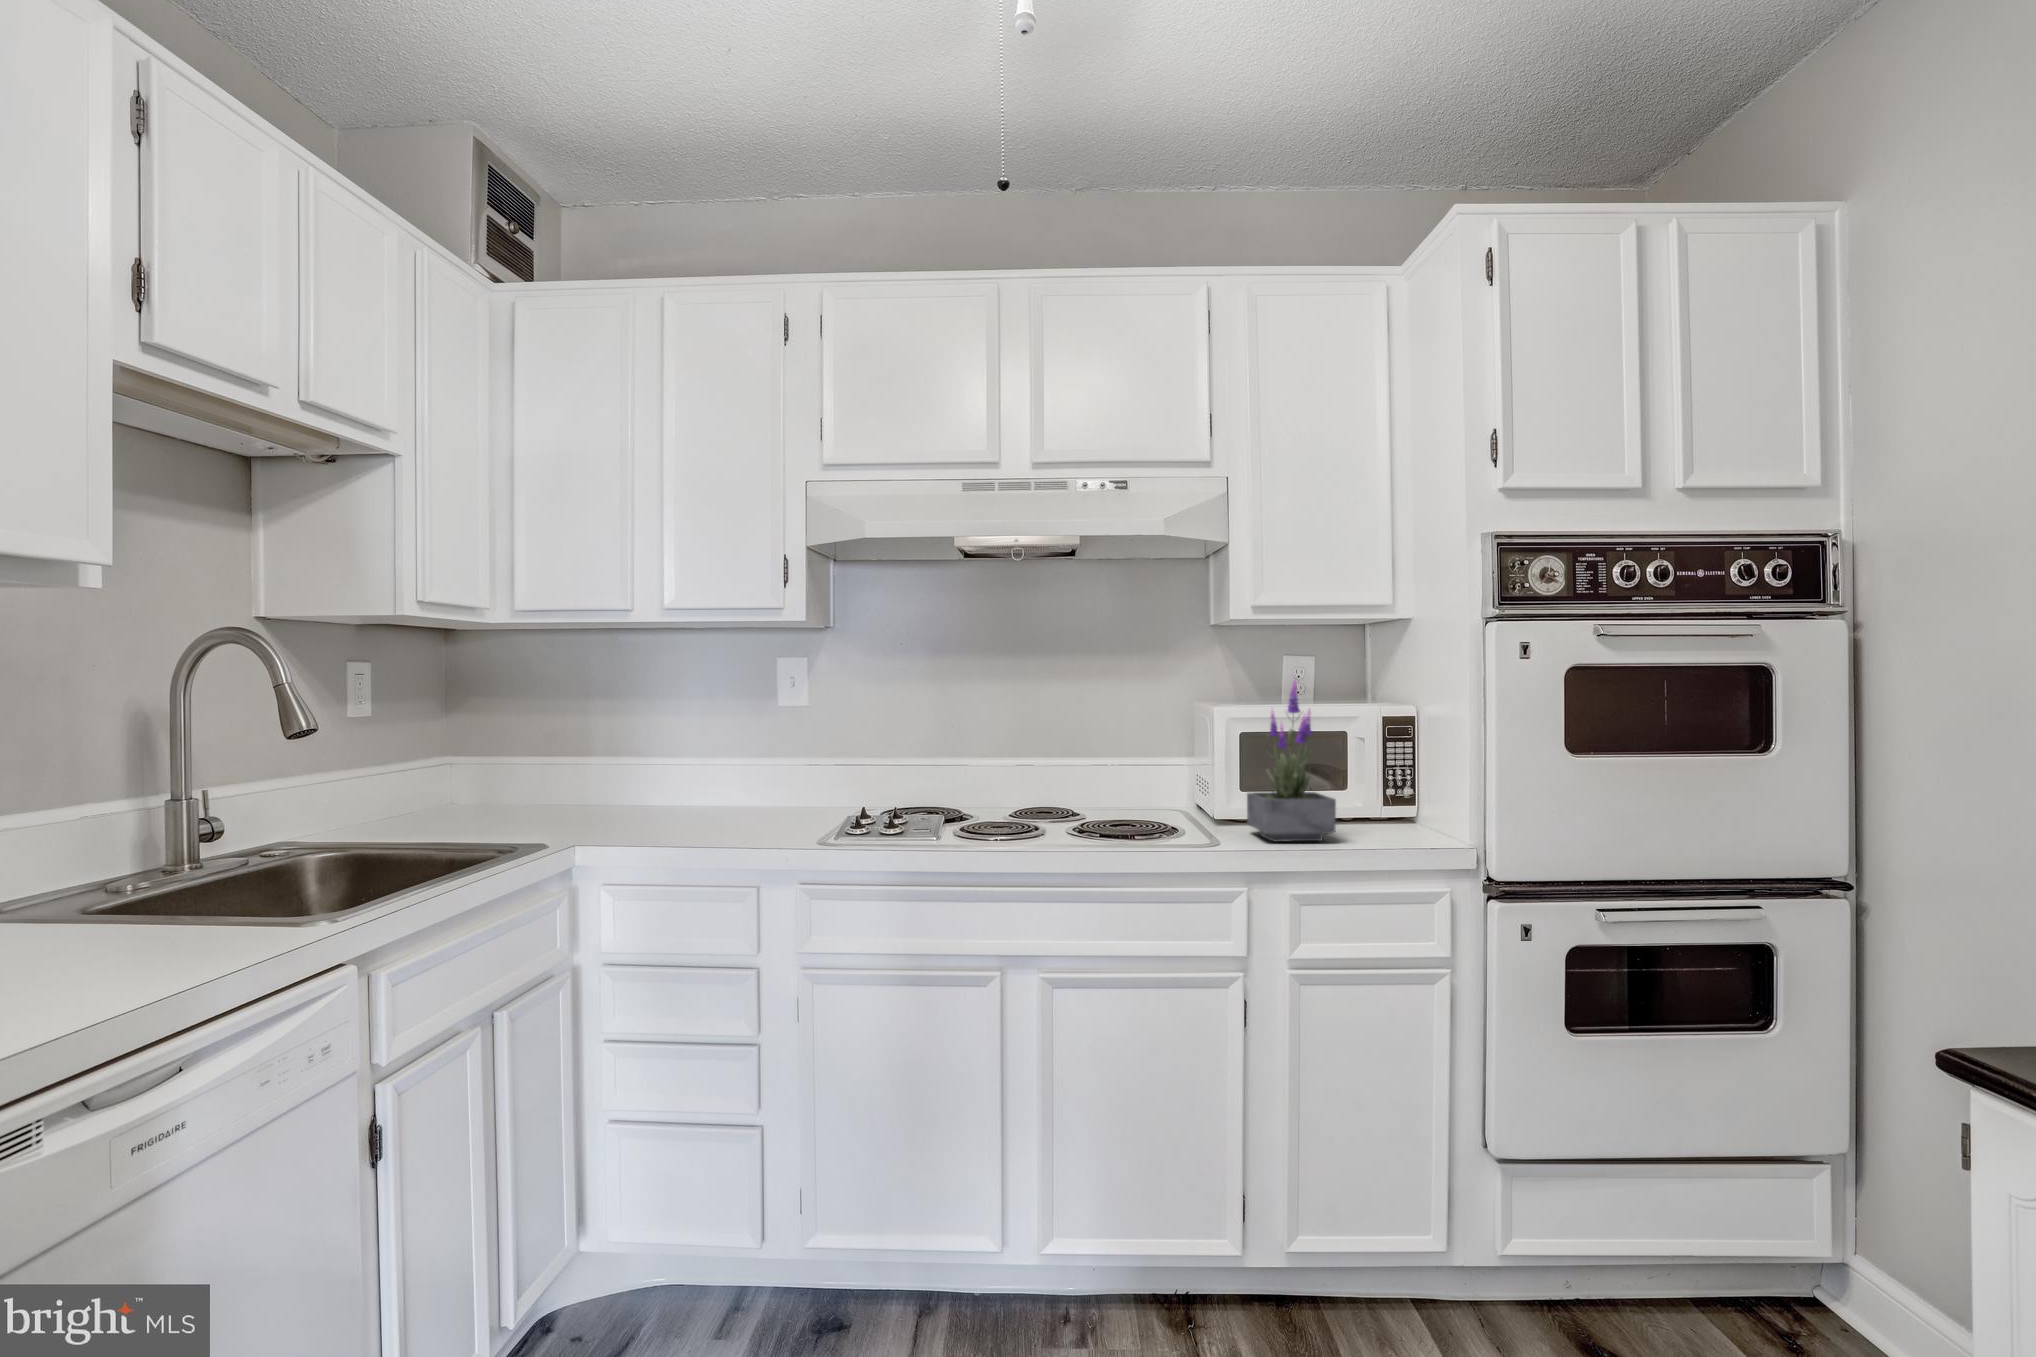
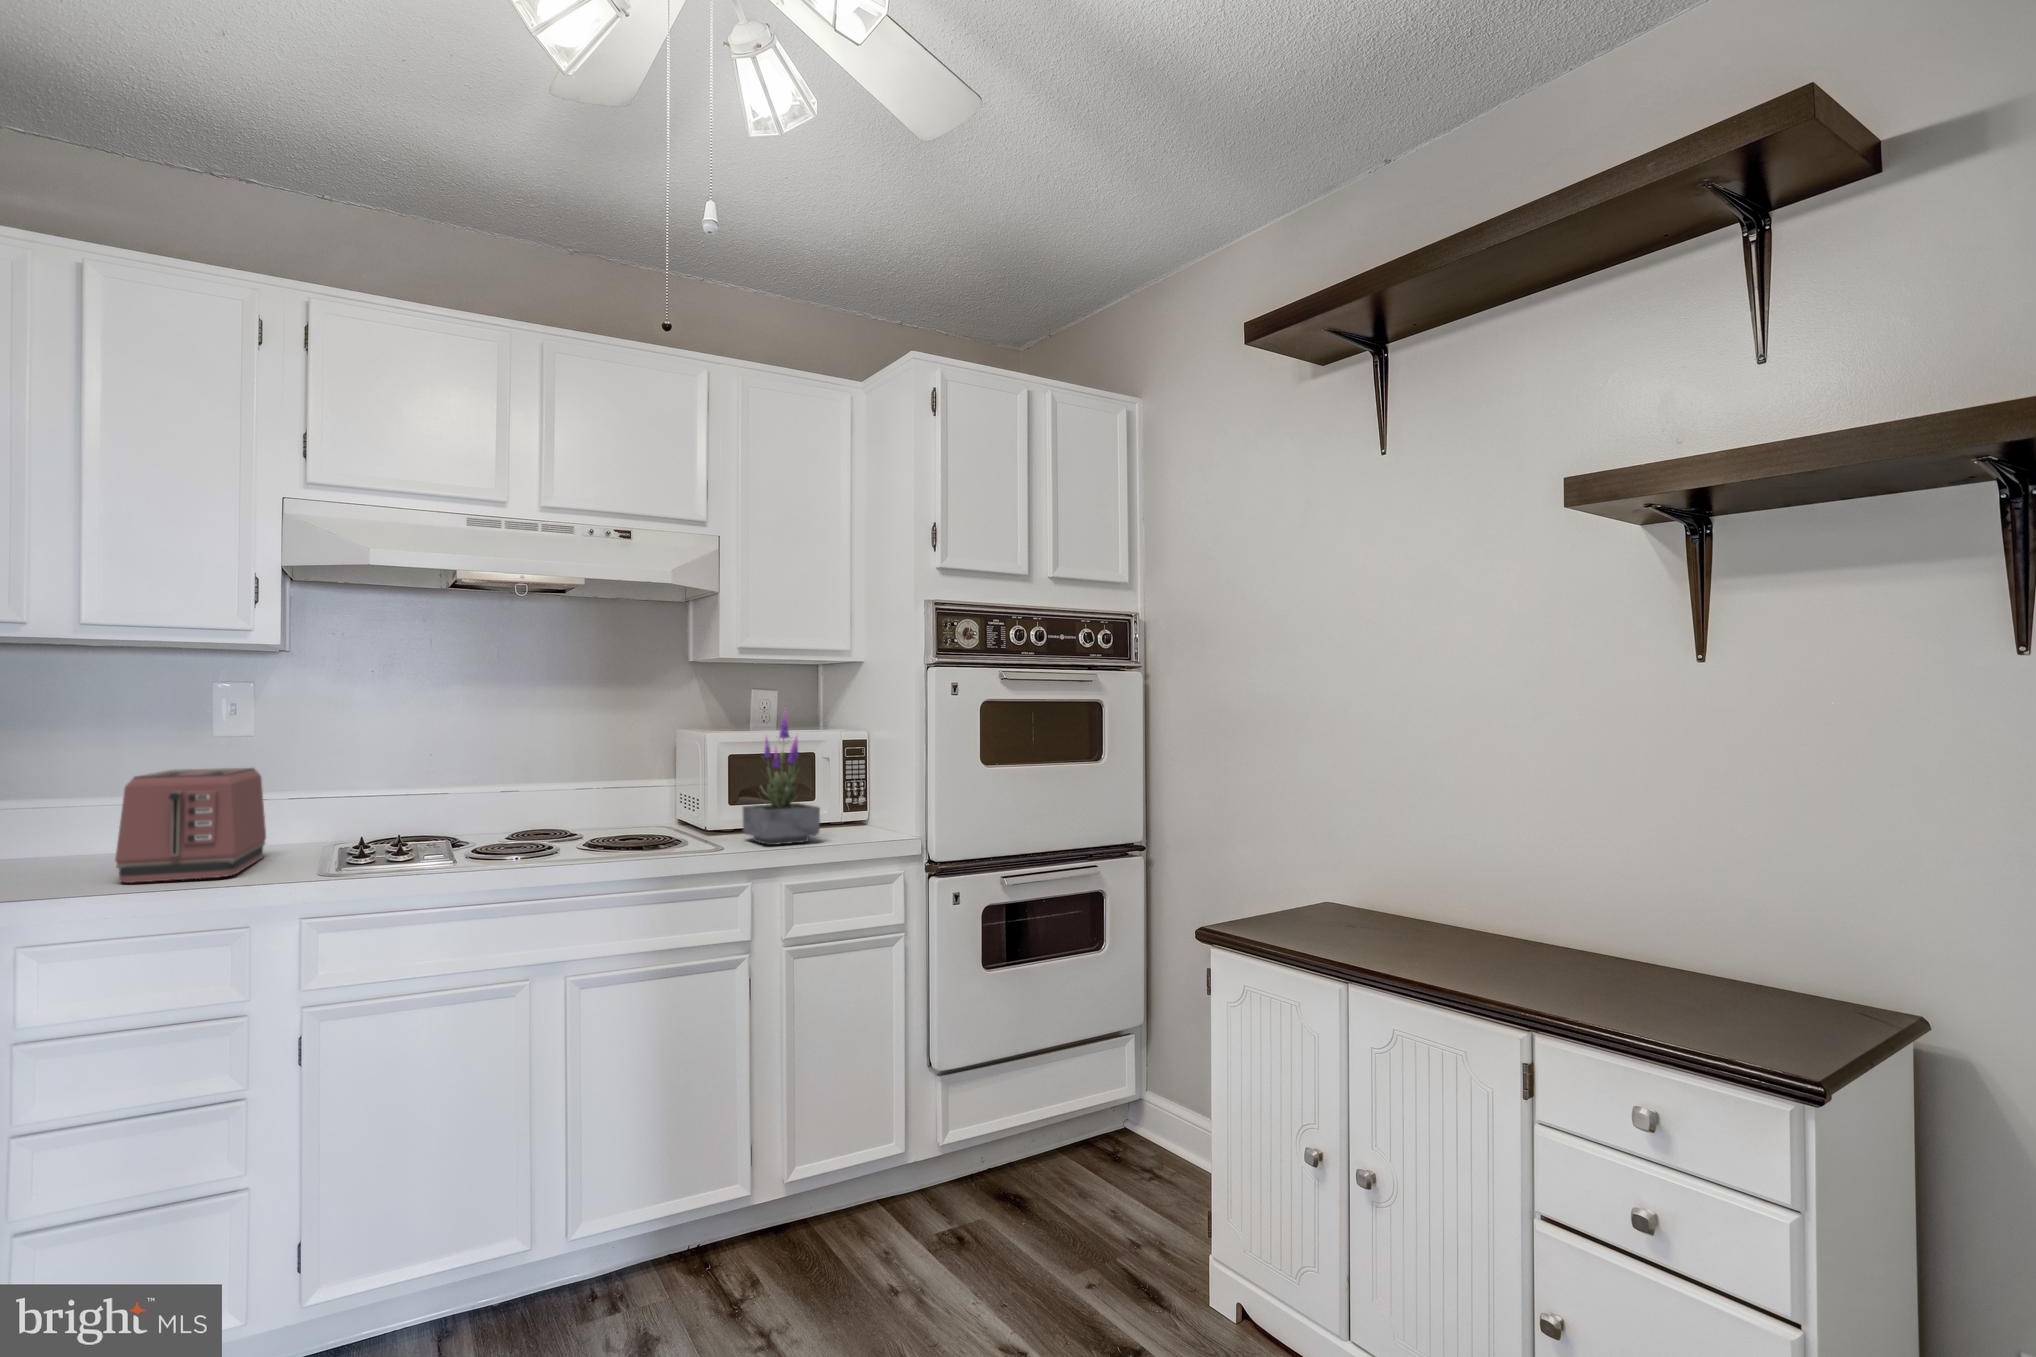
toaster: none [675,731,803,832] -> present [115,768,266,883]

